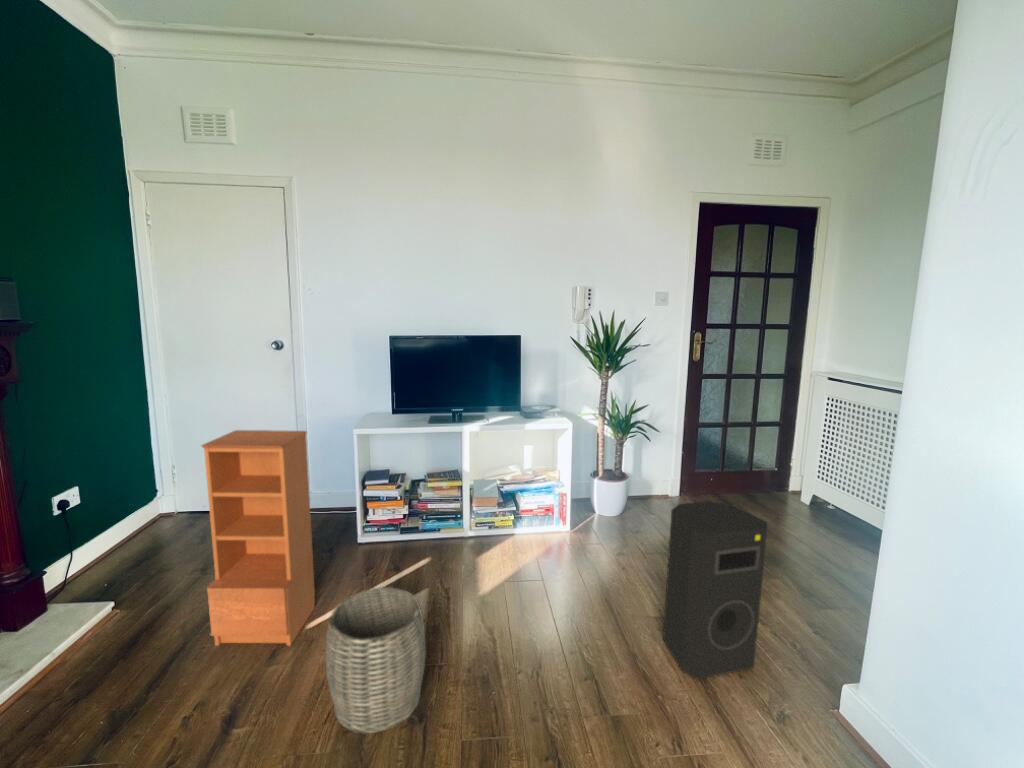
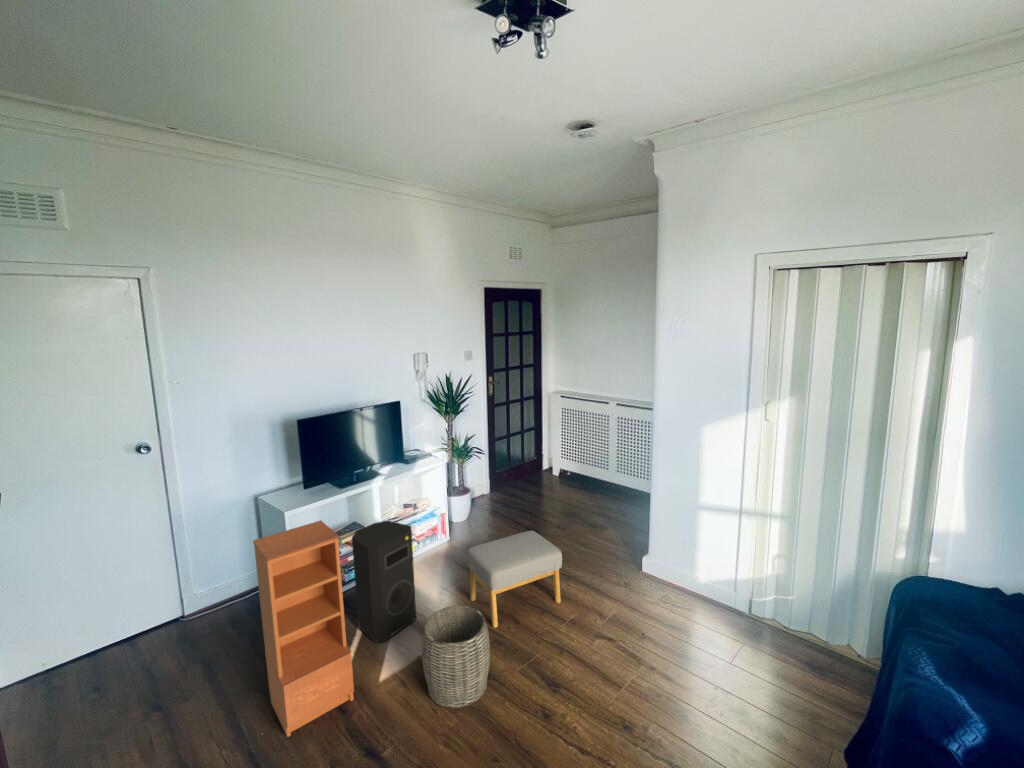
speaker: present [663,501,767,678] -> present [352,521,416,641]
footstool: none [492,534,627,674] -> present [467,531,562,628]

